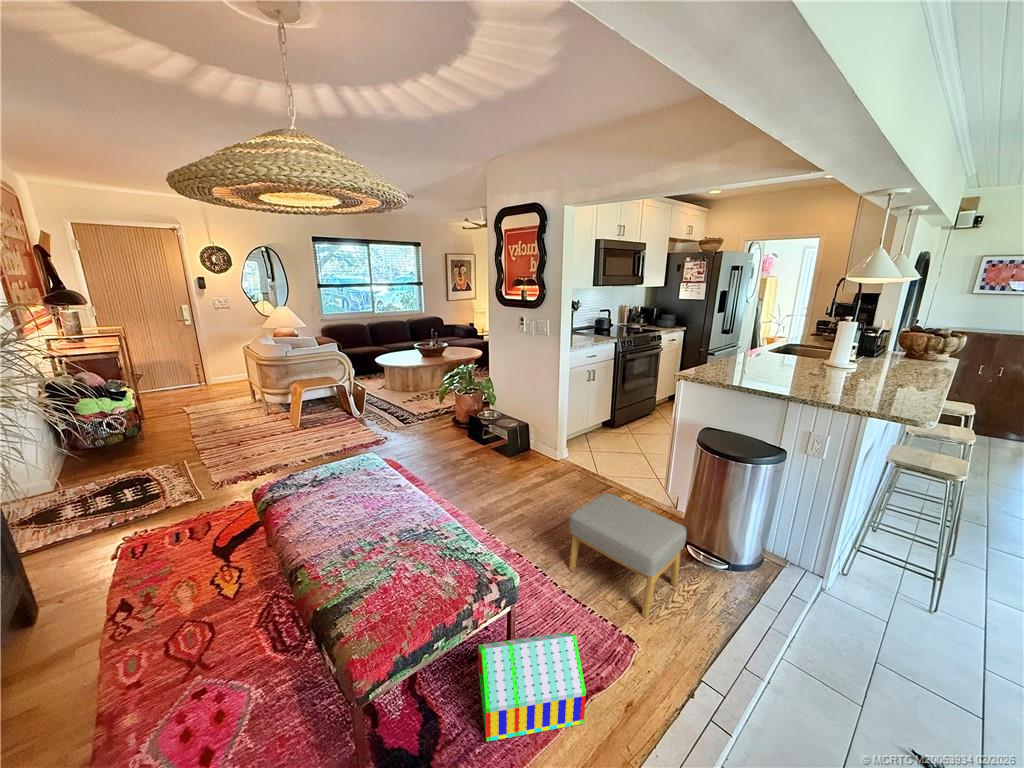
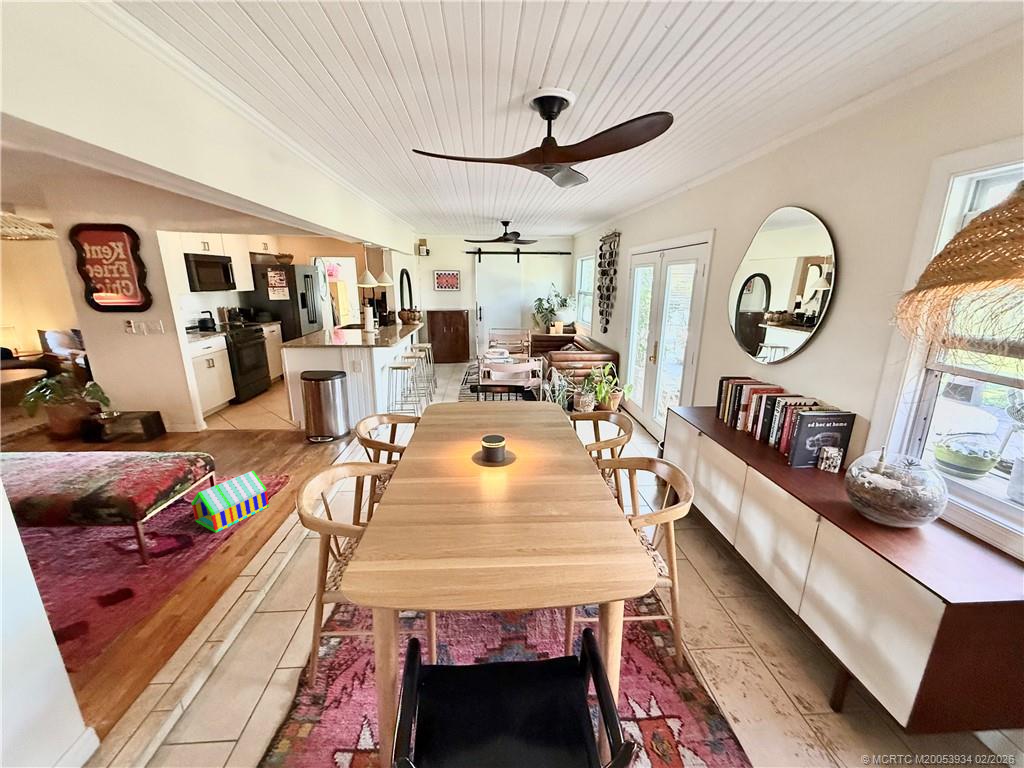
footstool: present [569,493,687,618] -> none [229,420,307,472]

